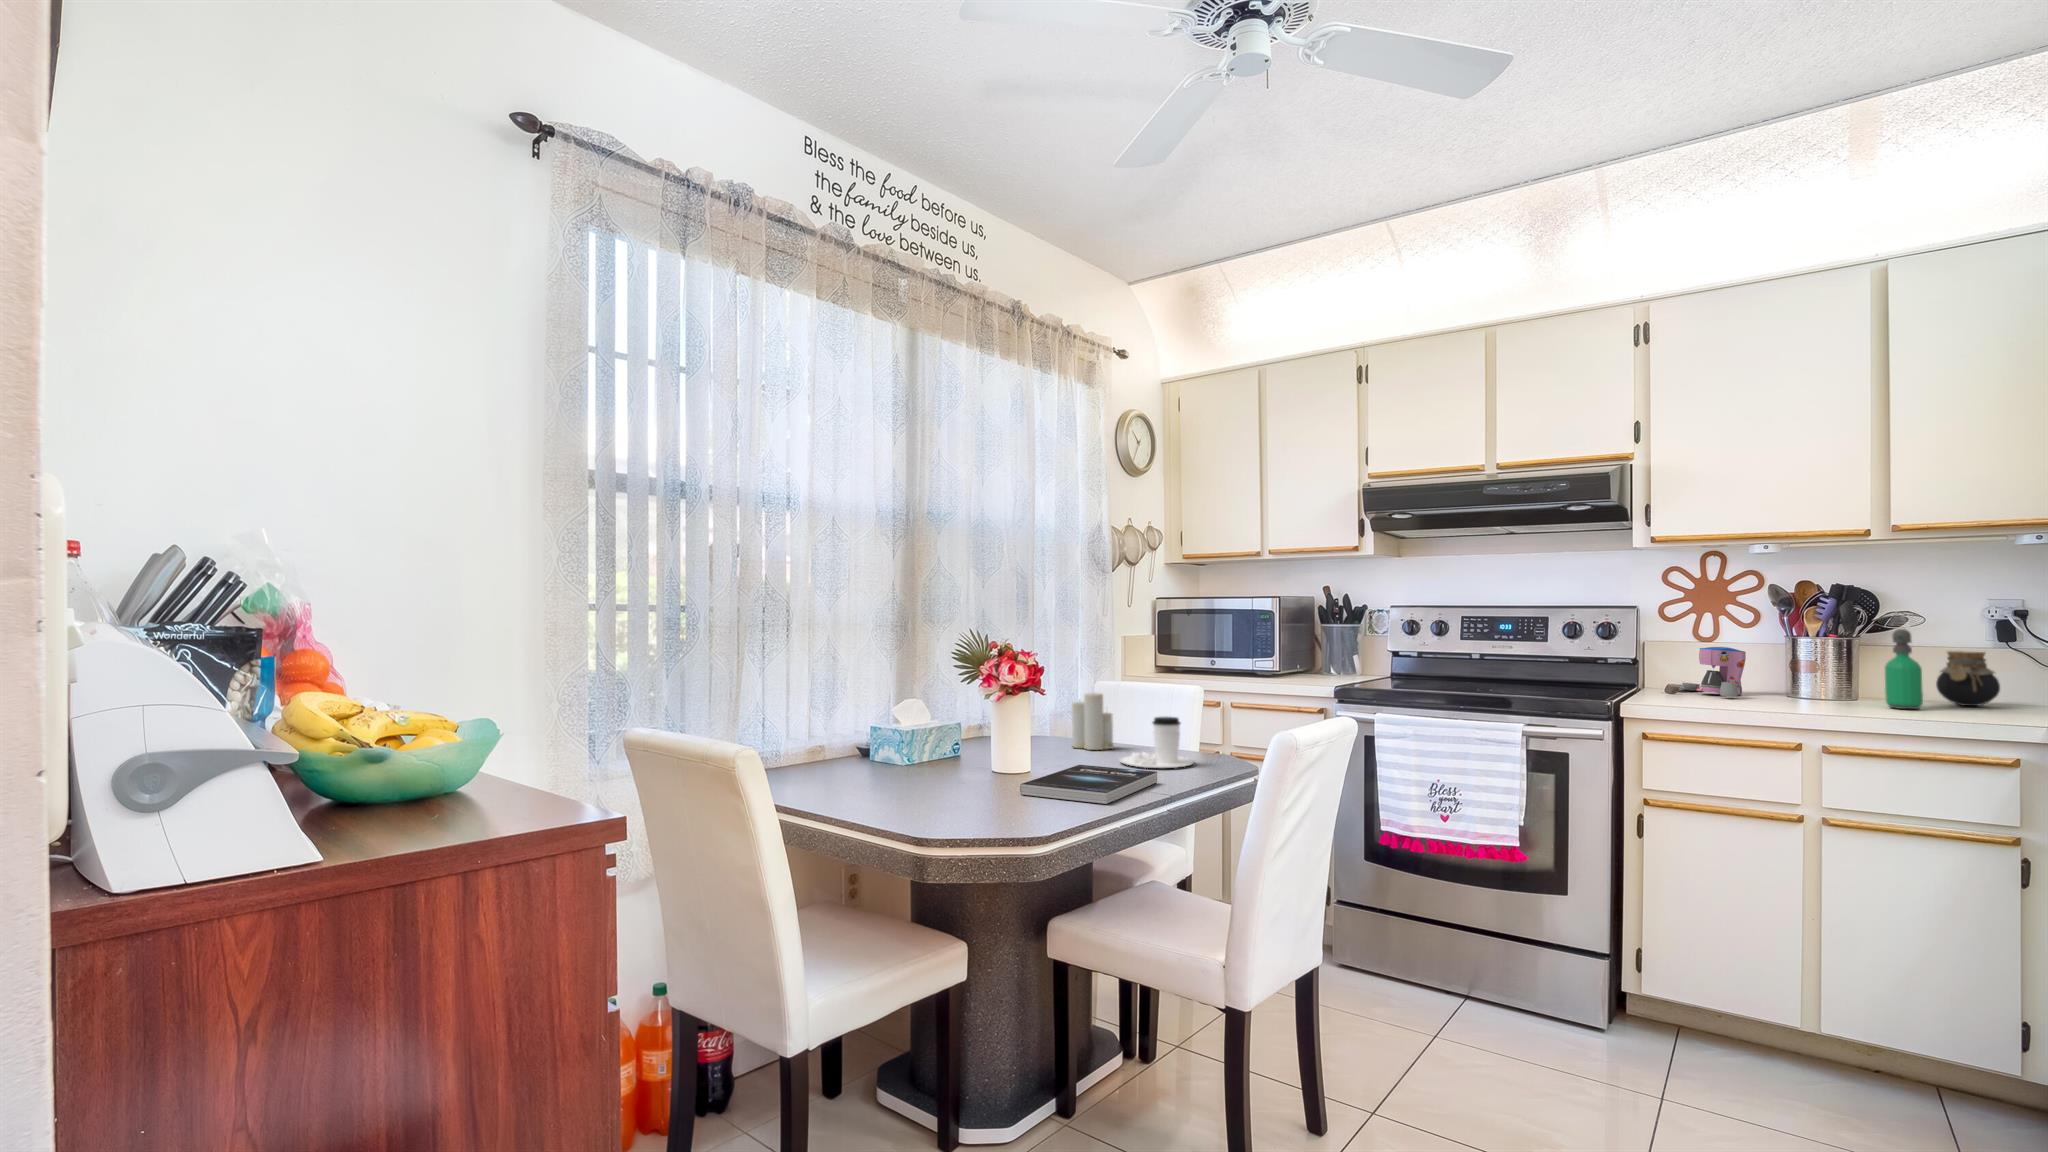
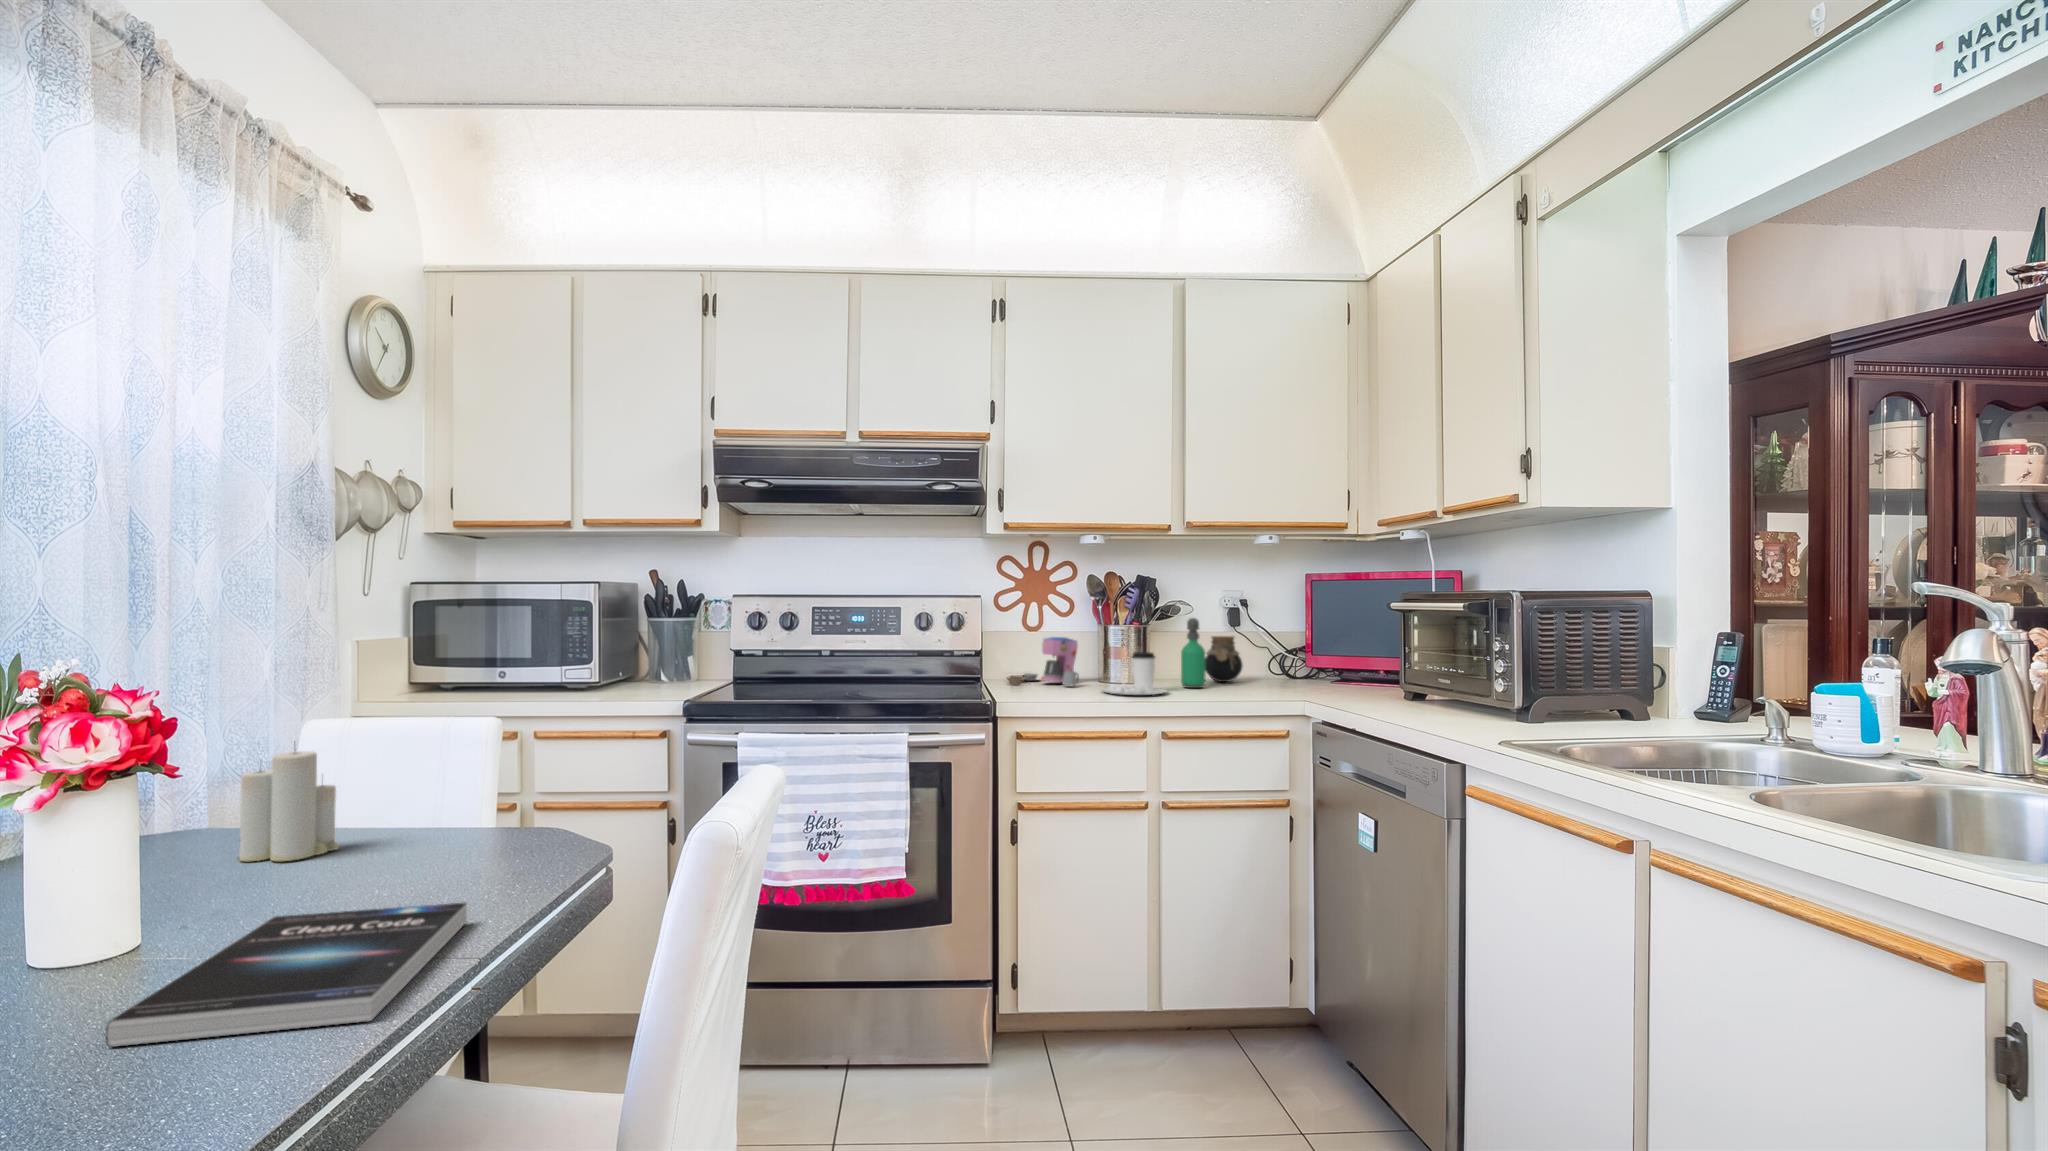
coffee cup: present [1120,717,1195,768] -> present [1103,652,1166,695]

